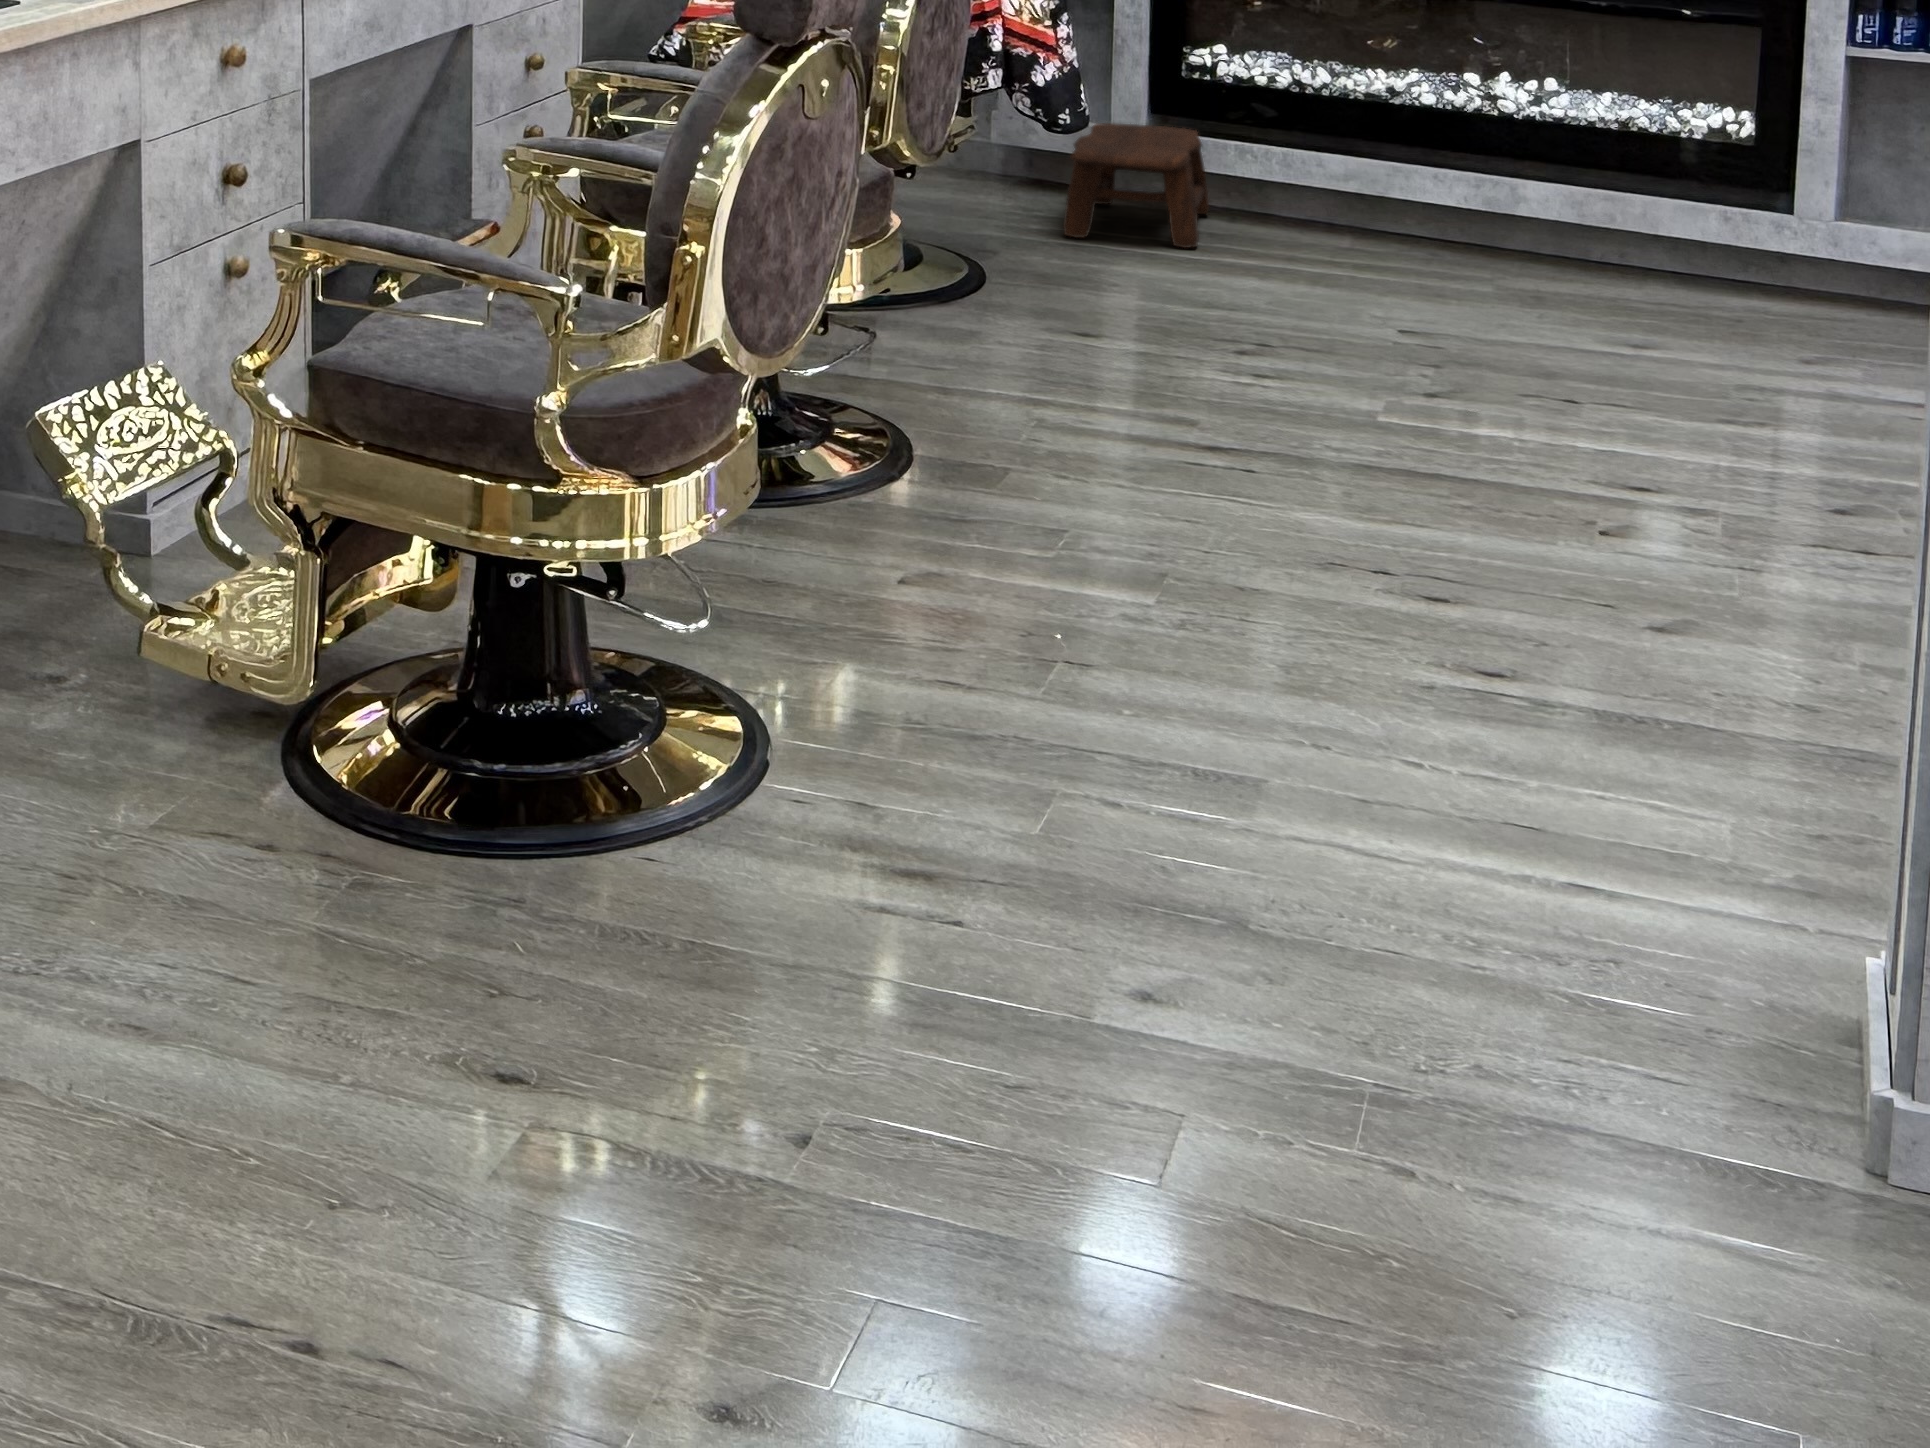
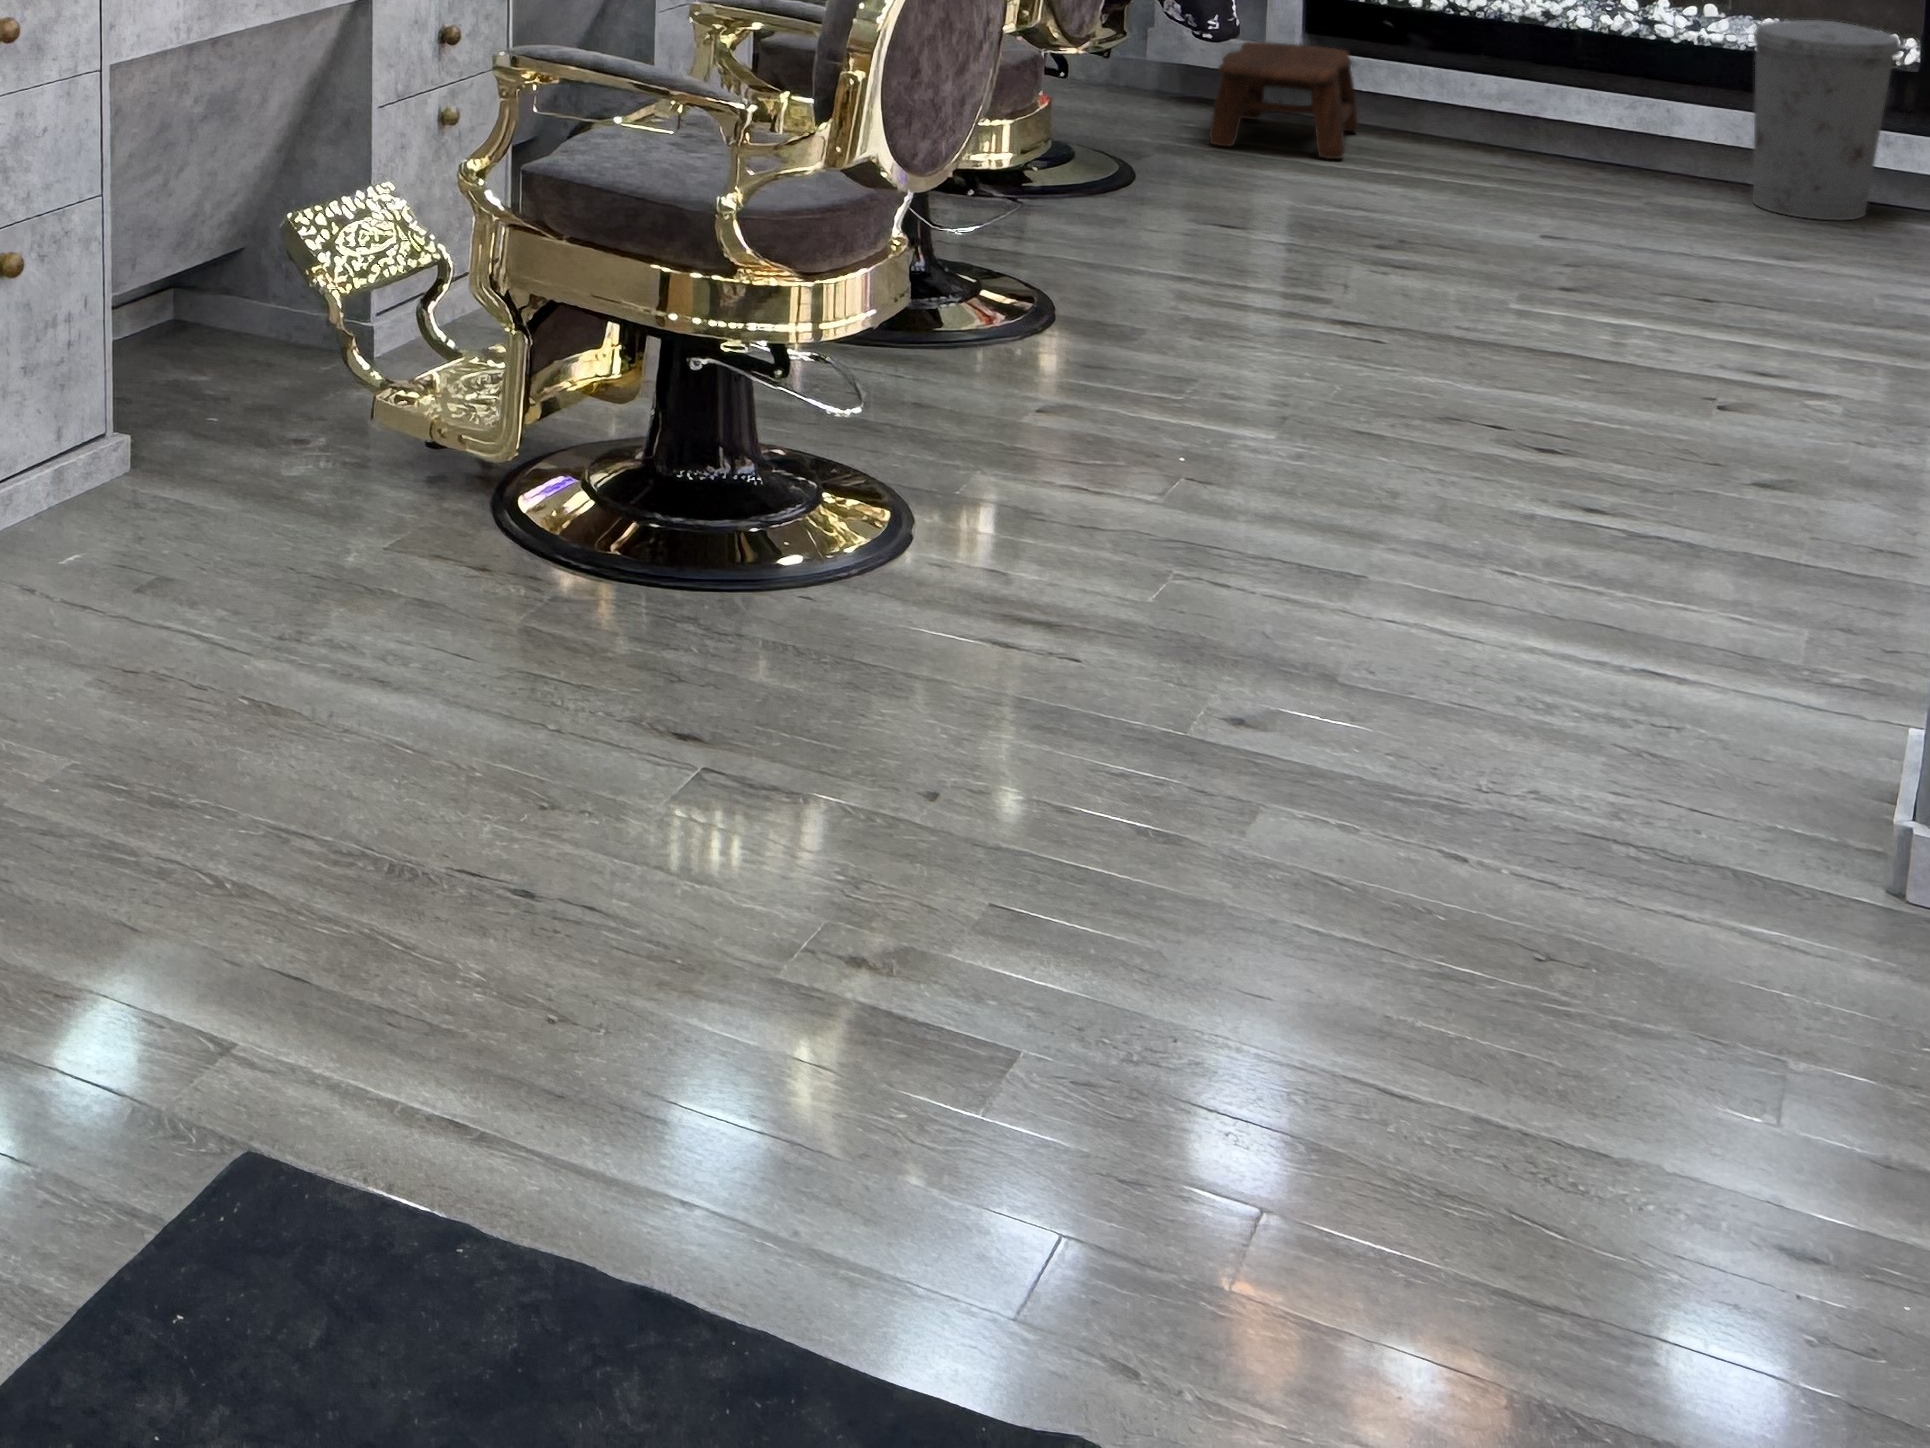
trash can: none [1593,92,1731,296] -> present [1753,20,1900,220]

